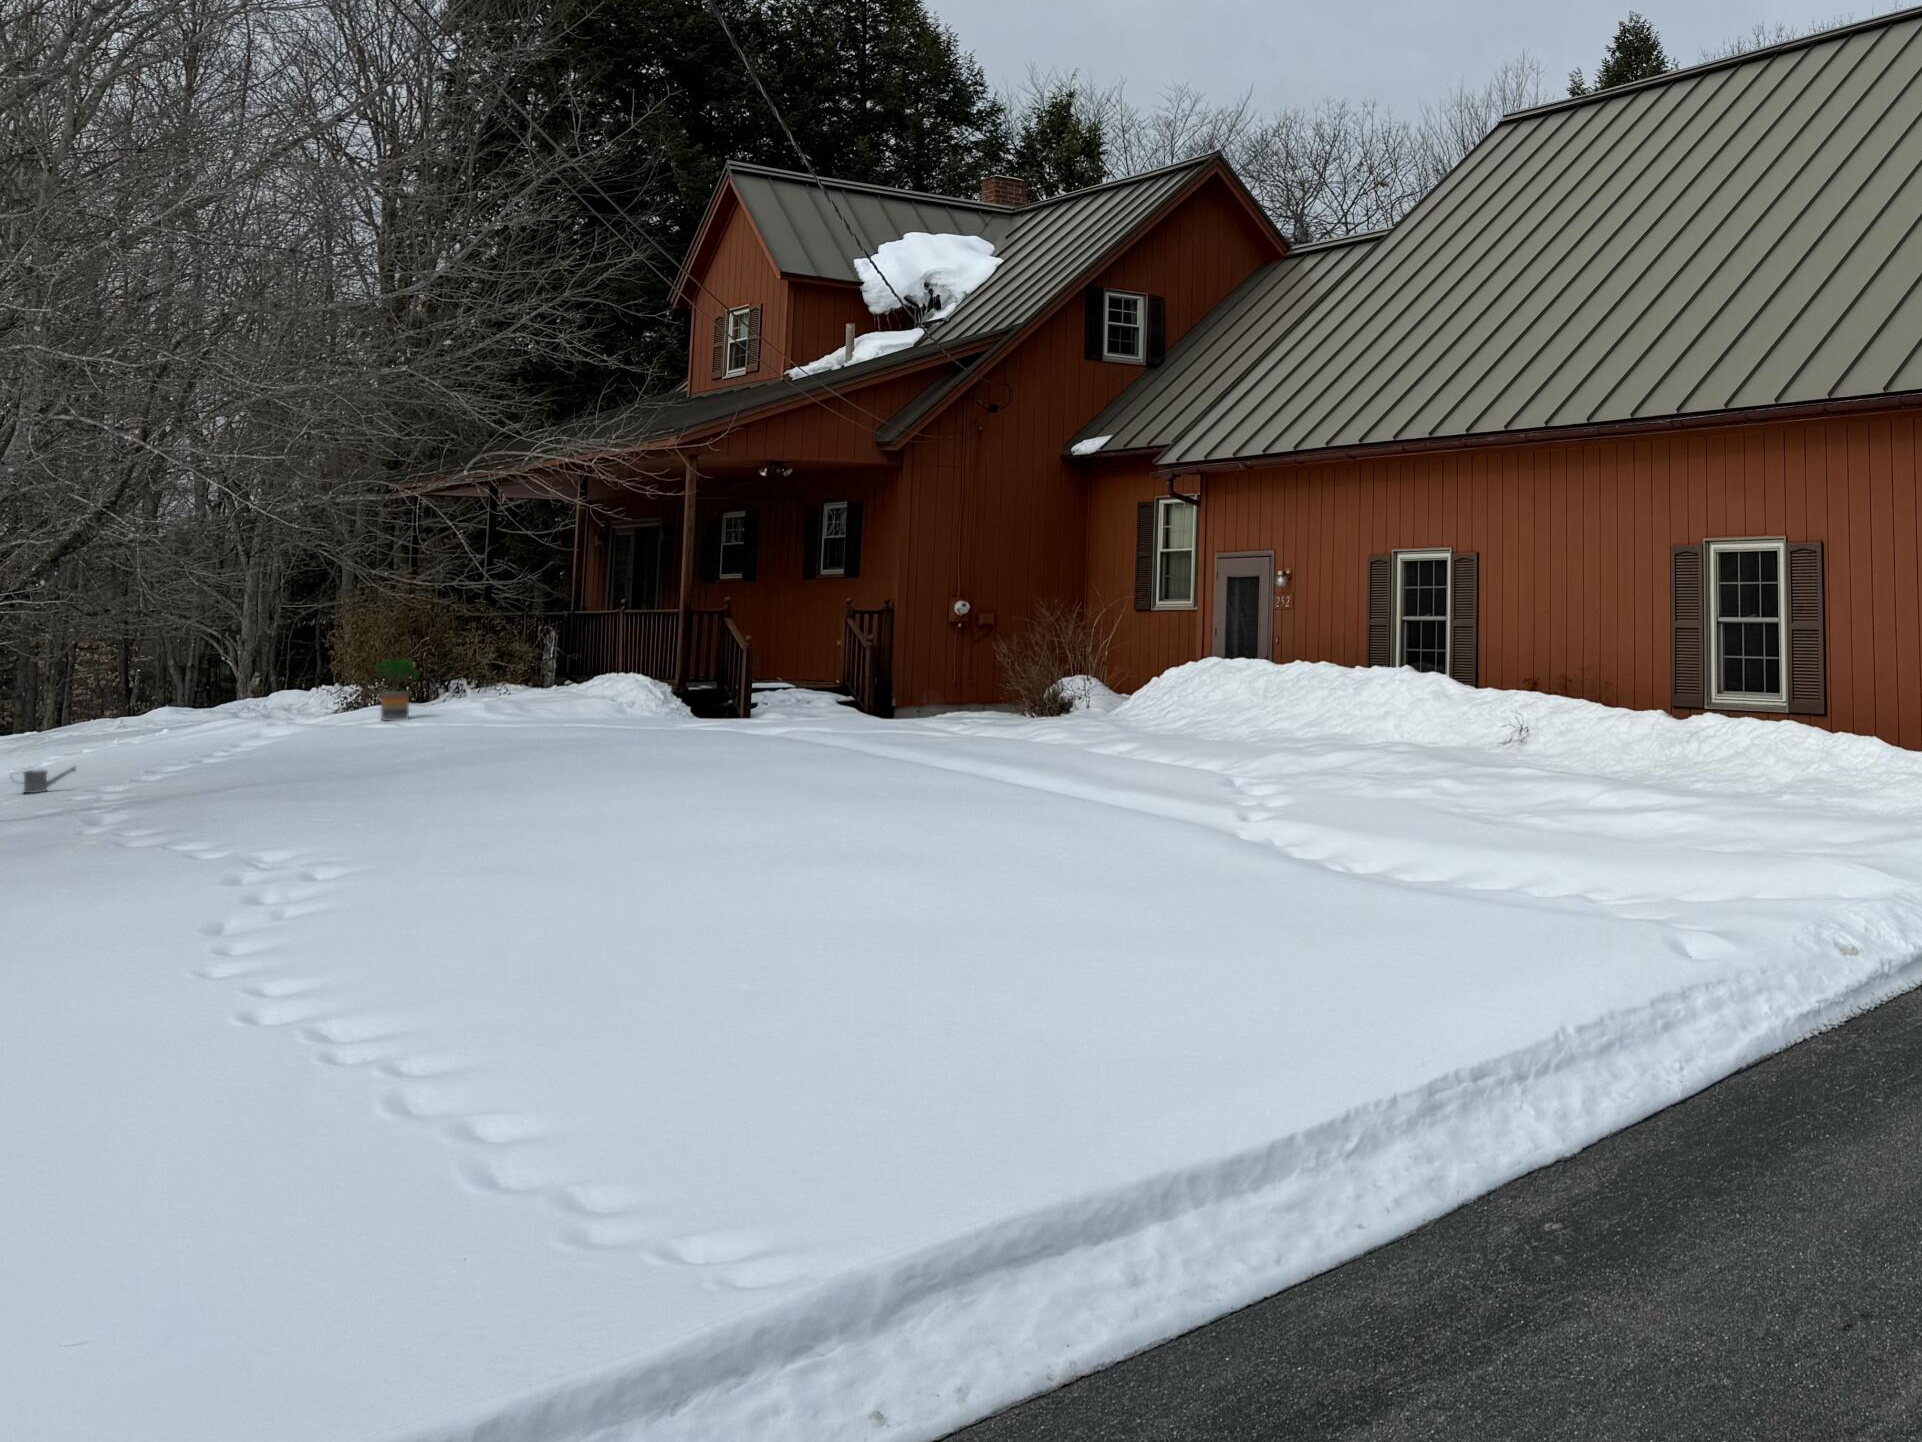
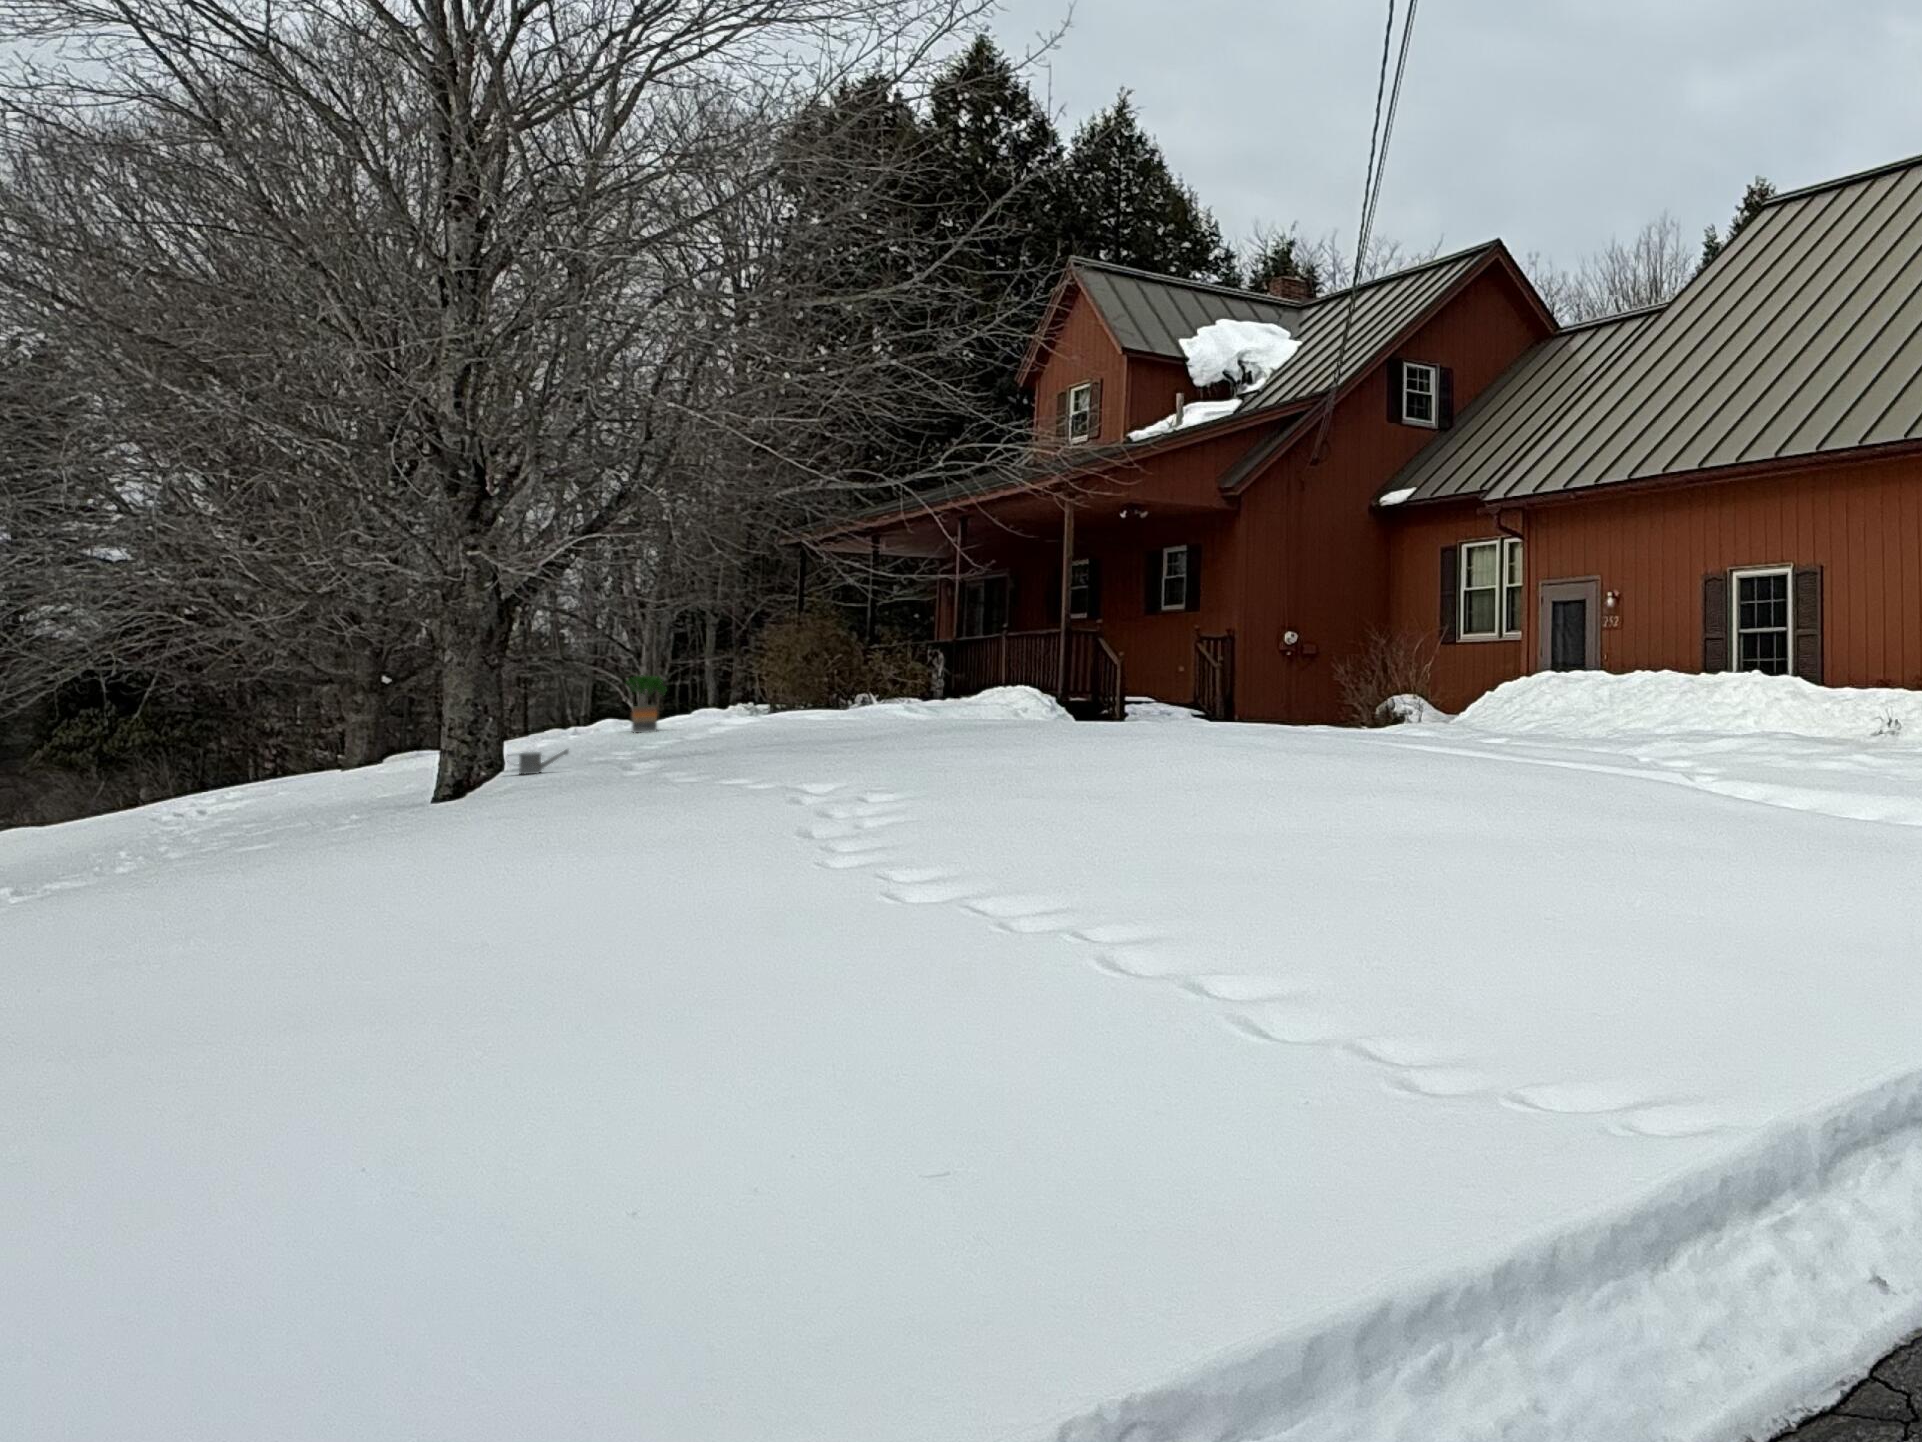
potted tree: present [376,659,419,721] -> present [626,675,666,733]

